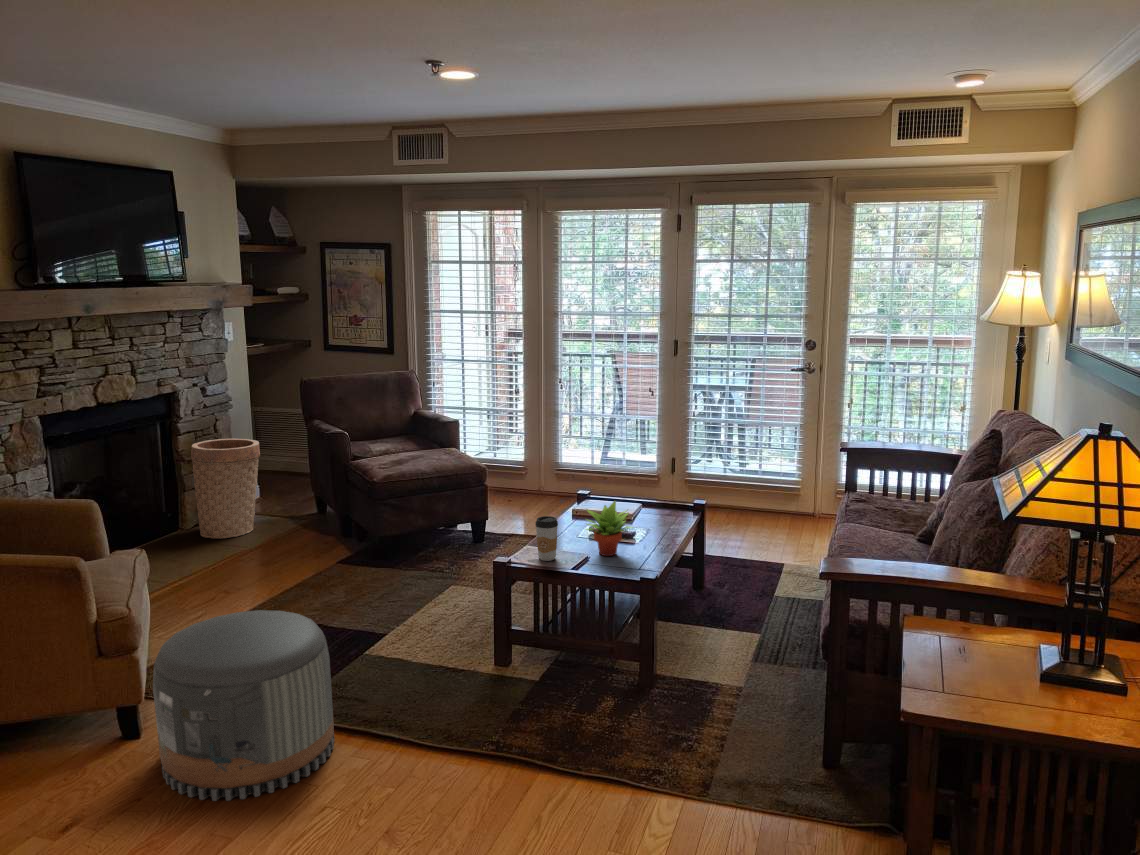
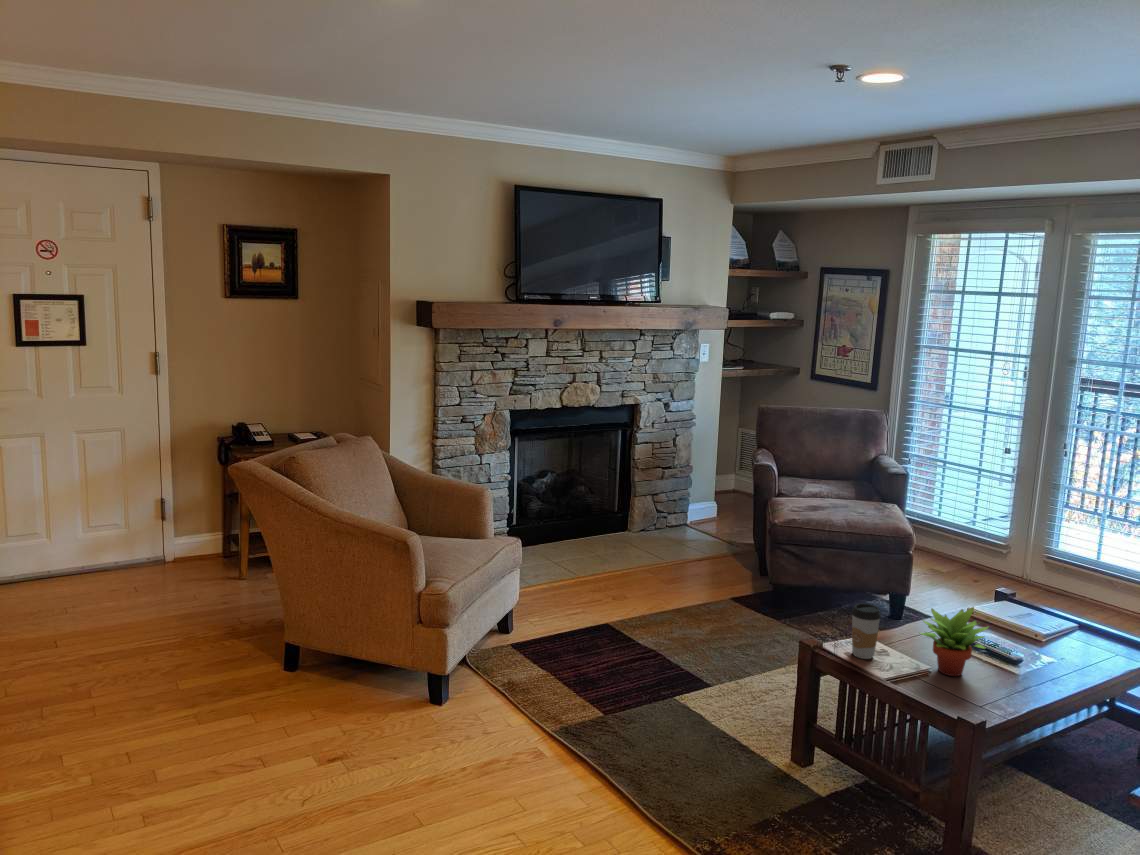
basket: present [191,439,260,539] -> none [639,453,702,548]
pouf: present [153,610,334,801] -> none [420,619,580,803]

